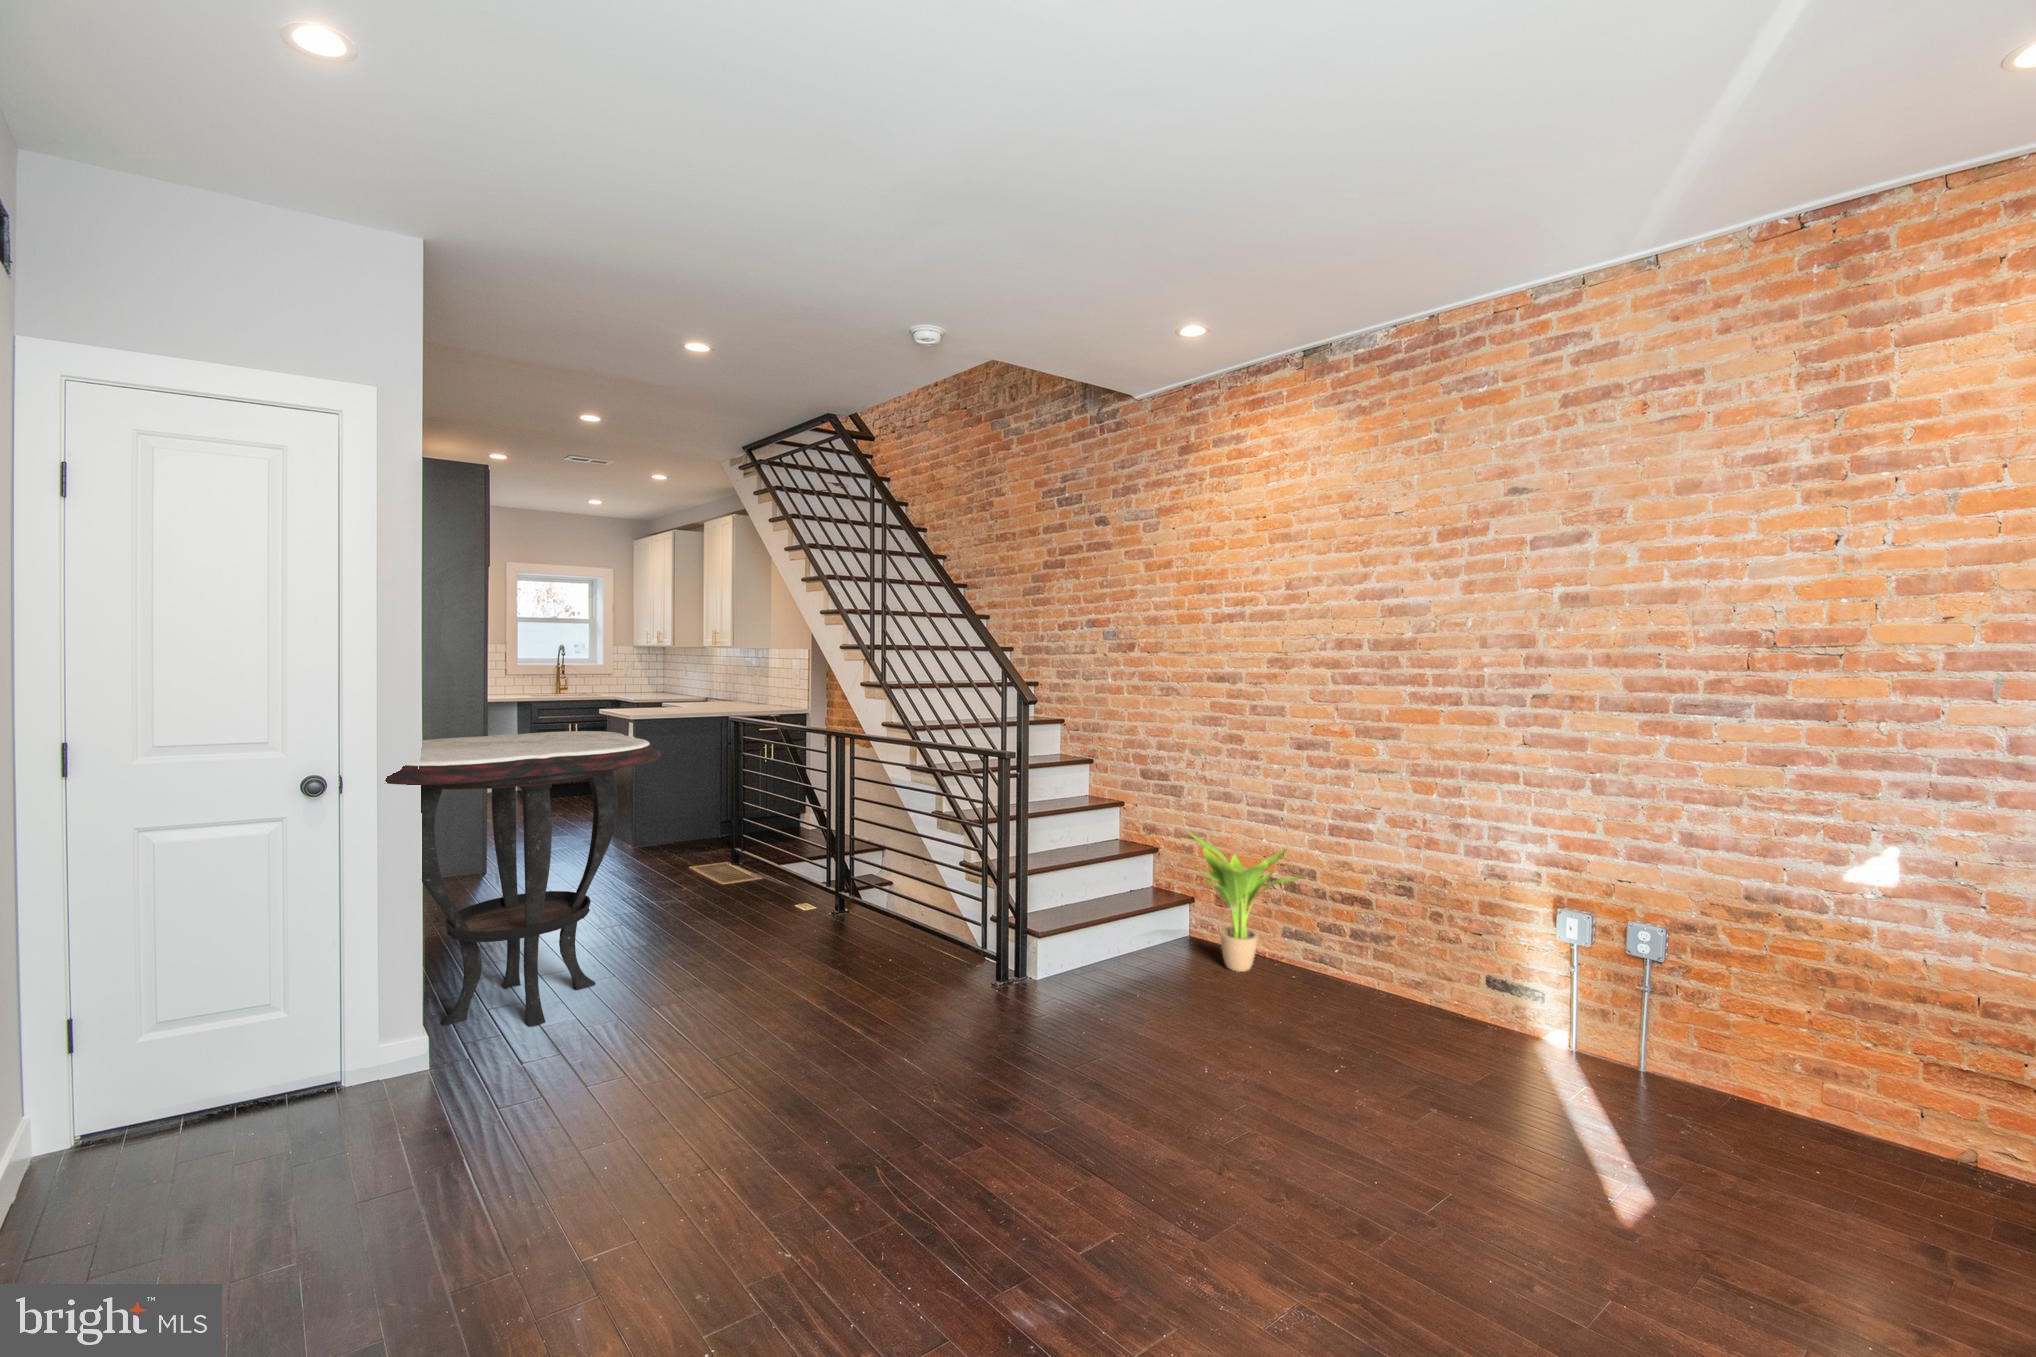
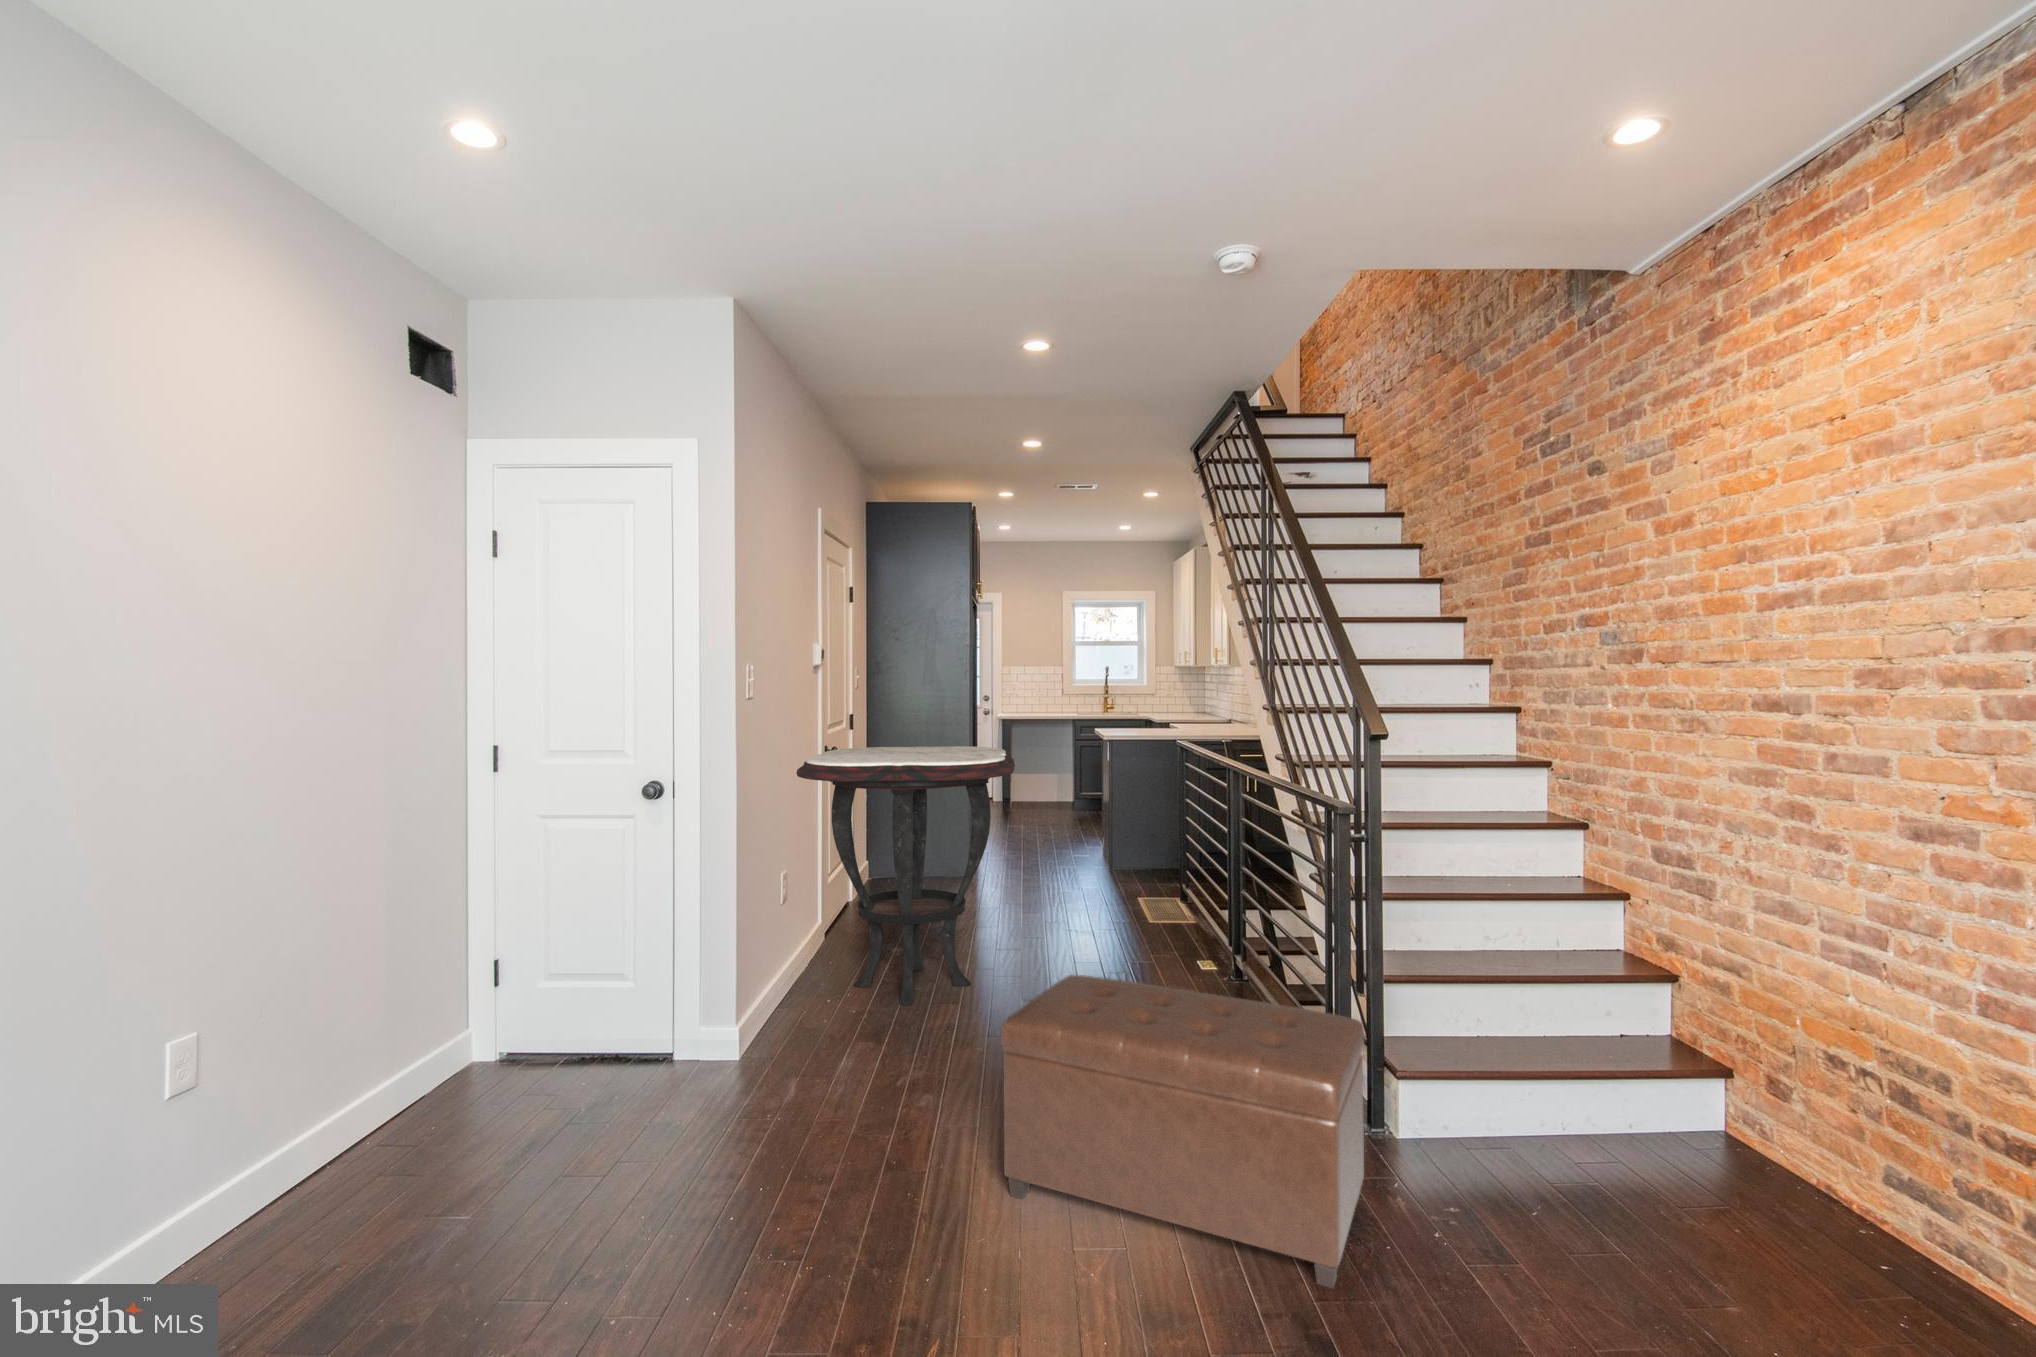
potted plant: present [1189,833,1301,972] -> none [1659,946,1902,1217]
ottoman: none [828,914,1120,1153] -> present [1001,975,1364,1288]

